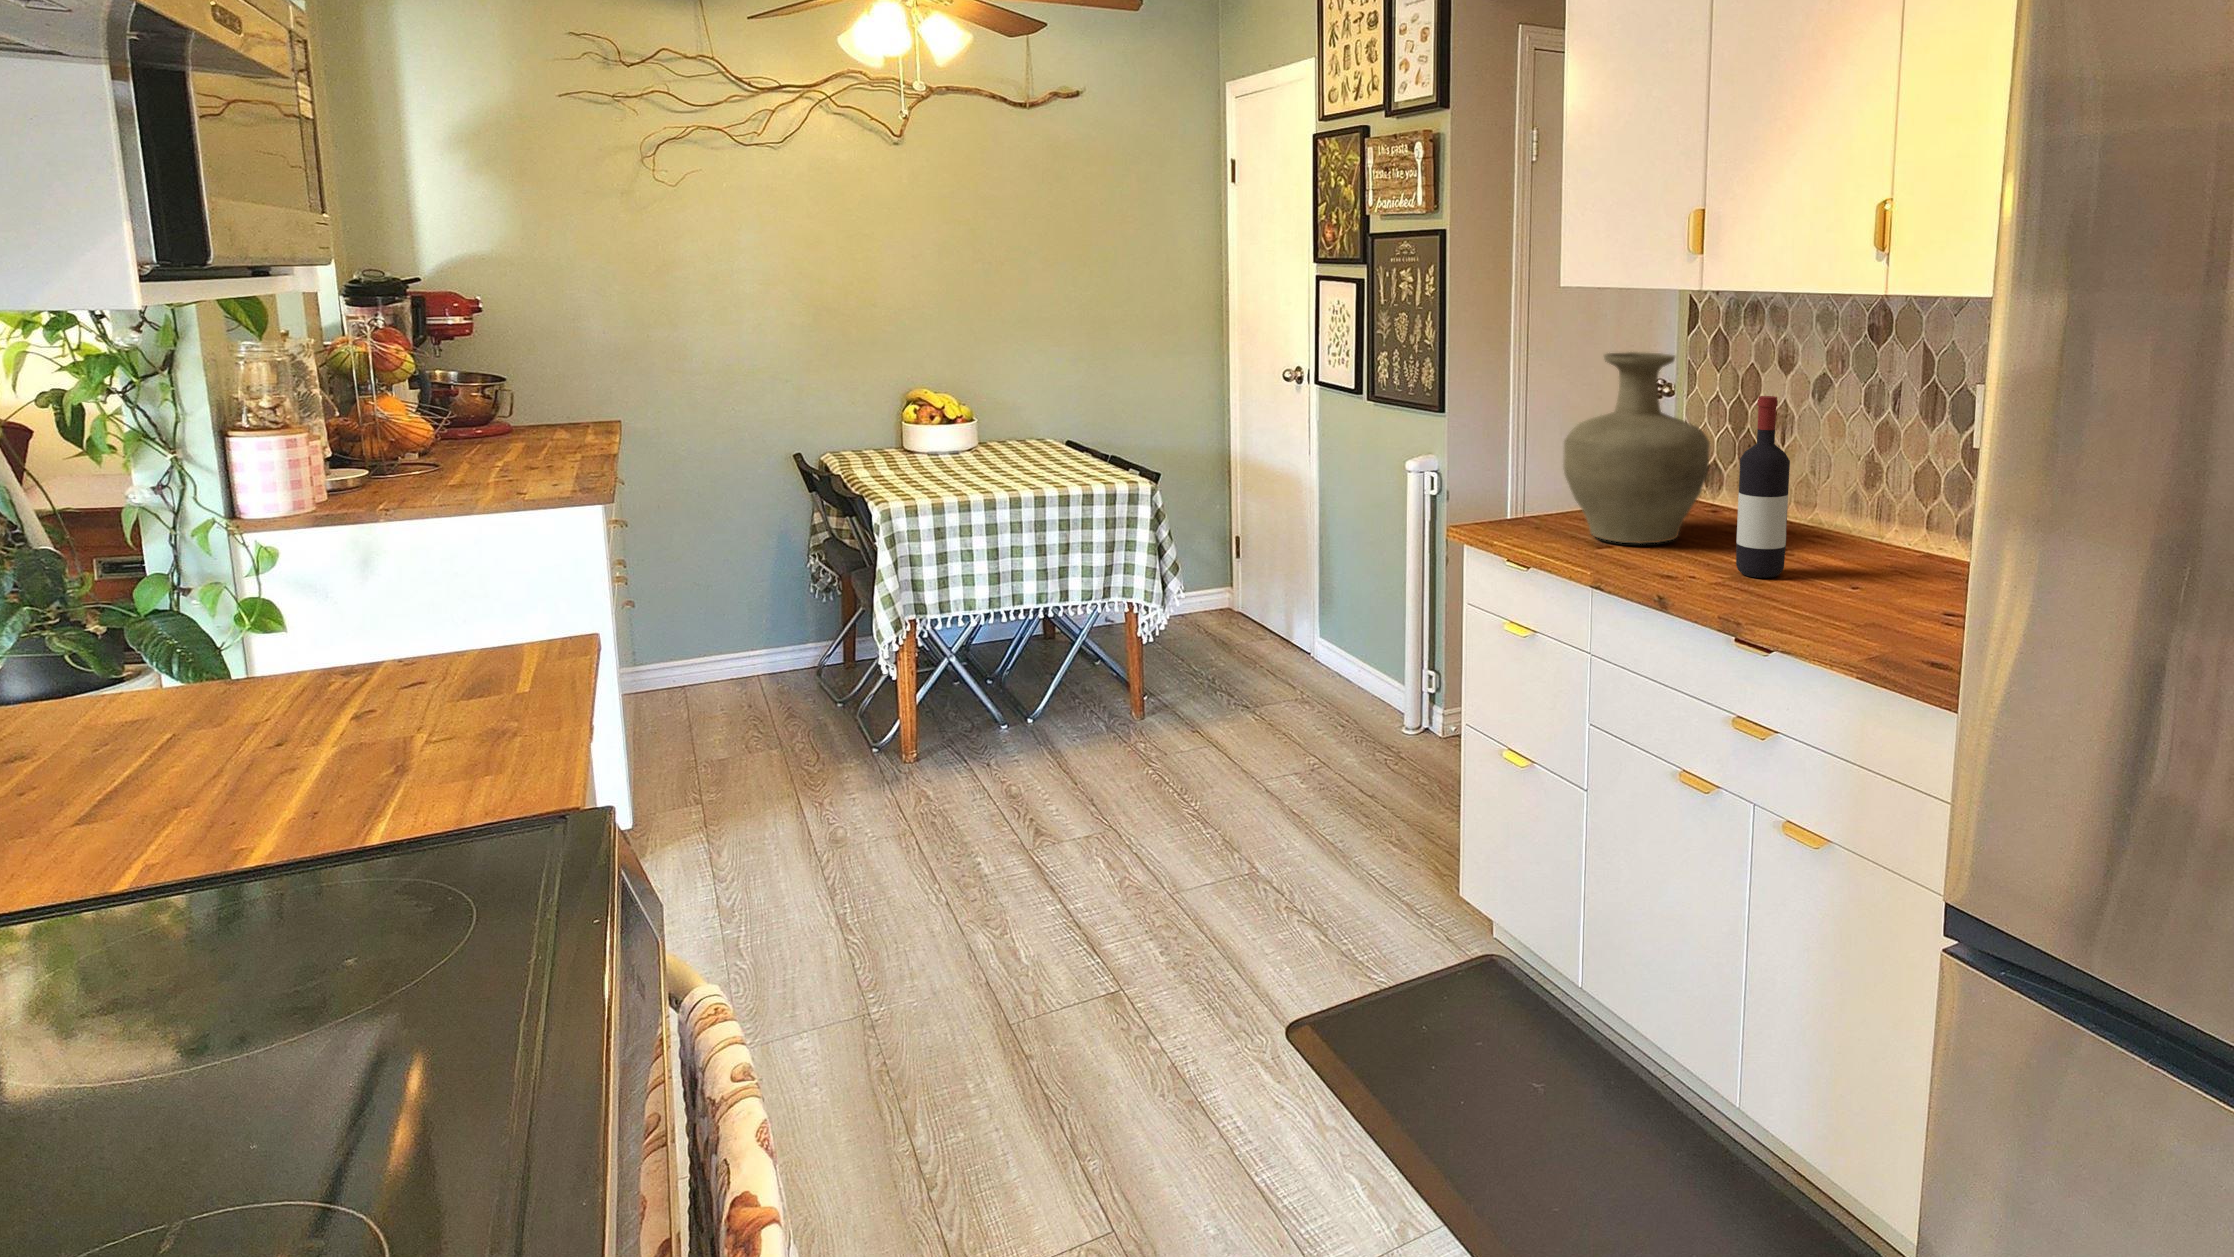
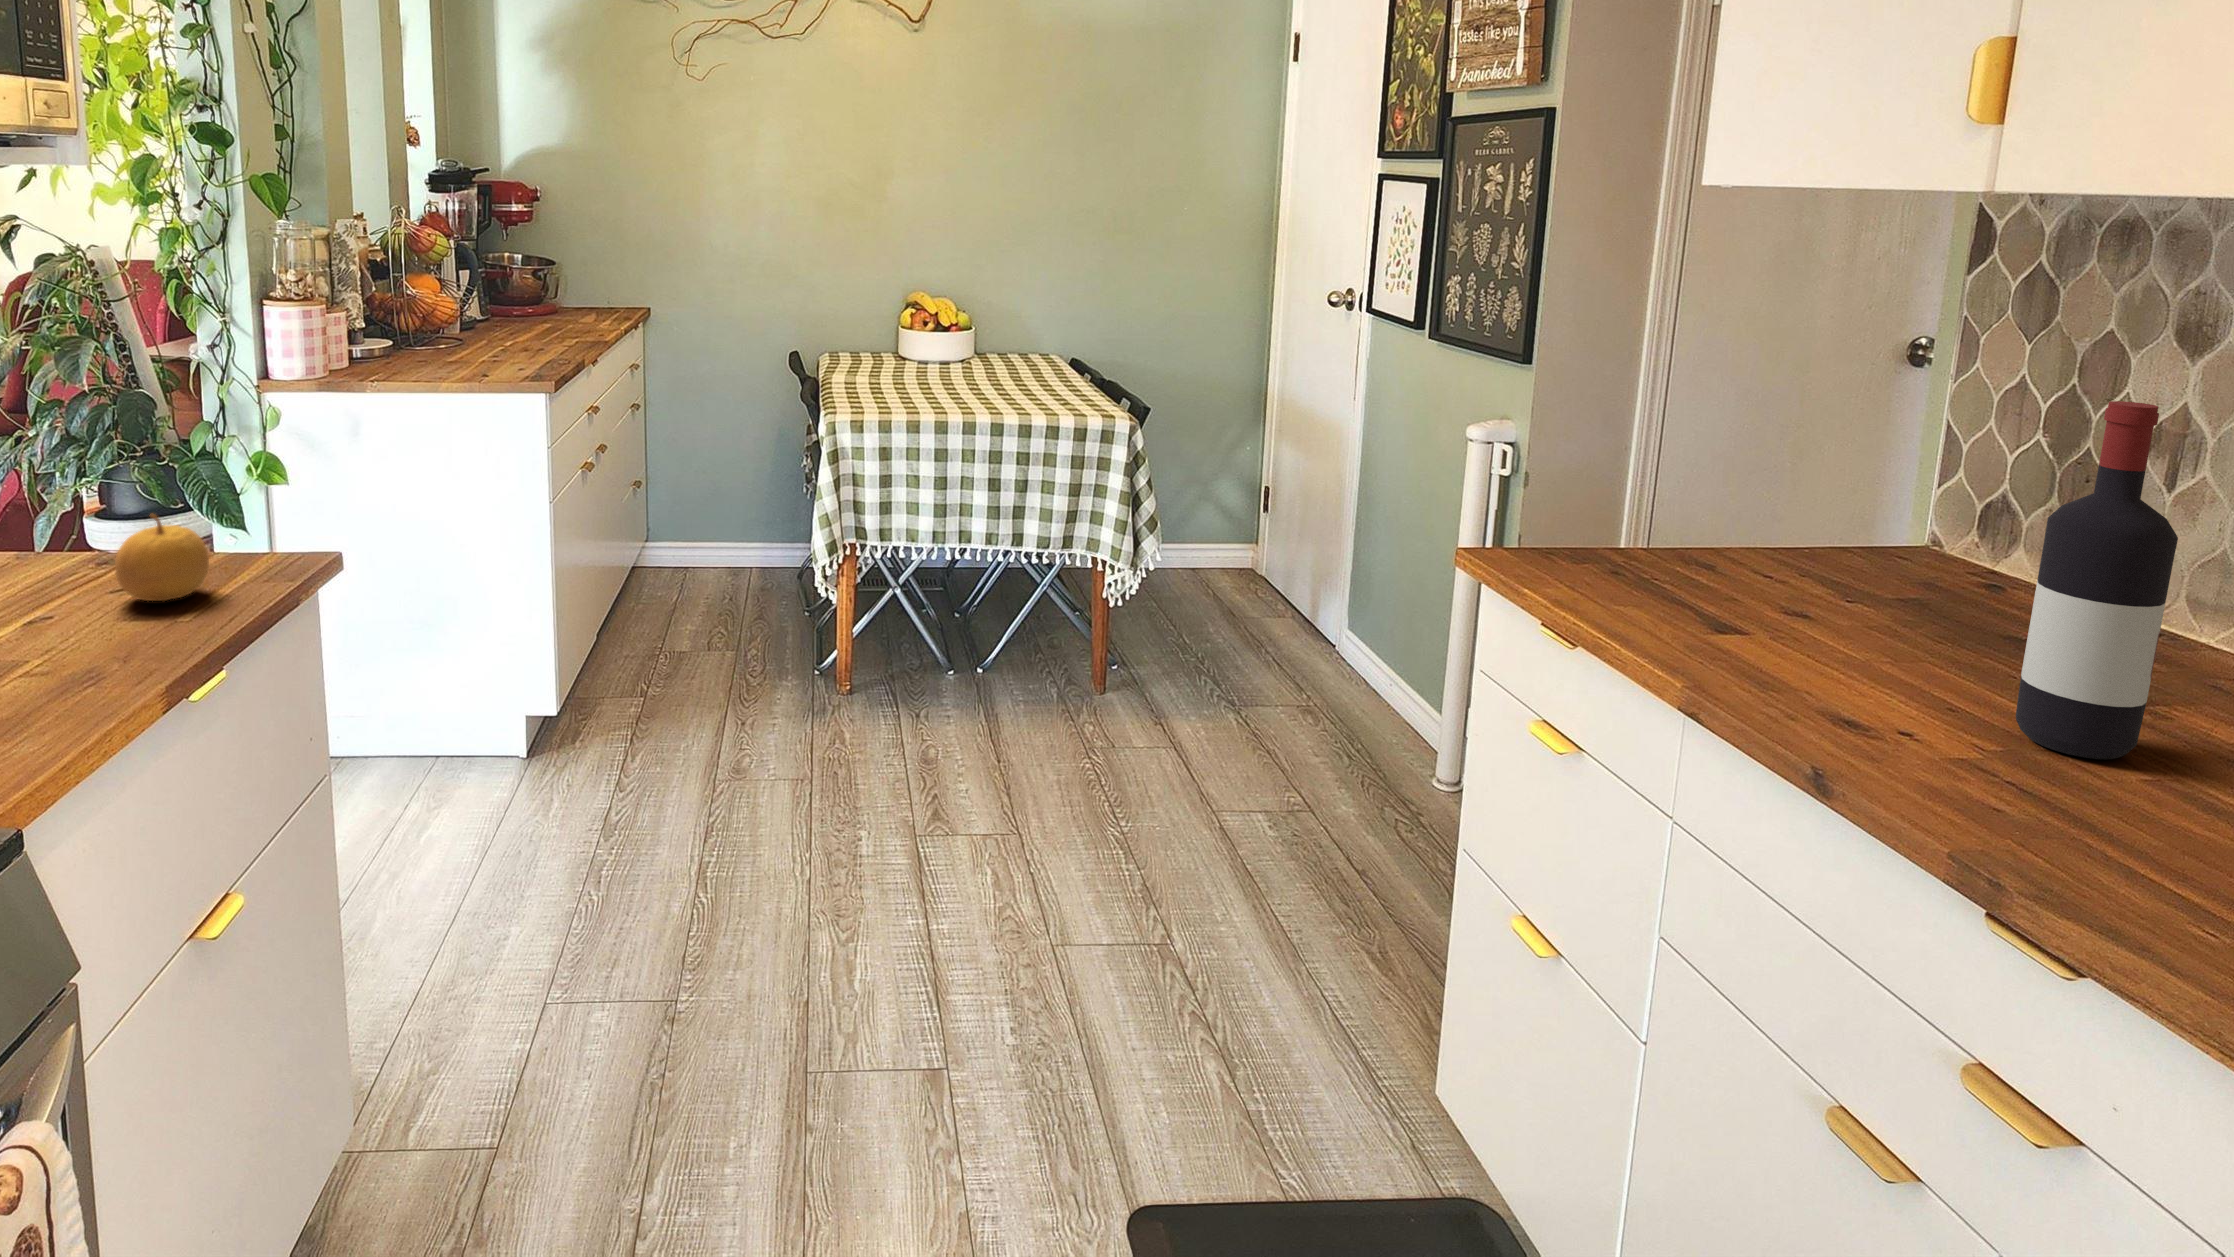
vase: present [1563,352,1710,544] -> none [1672,297,1984,634]
fruit: none [420,606,511,684] -> present [115,514,209,601]

